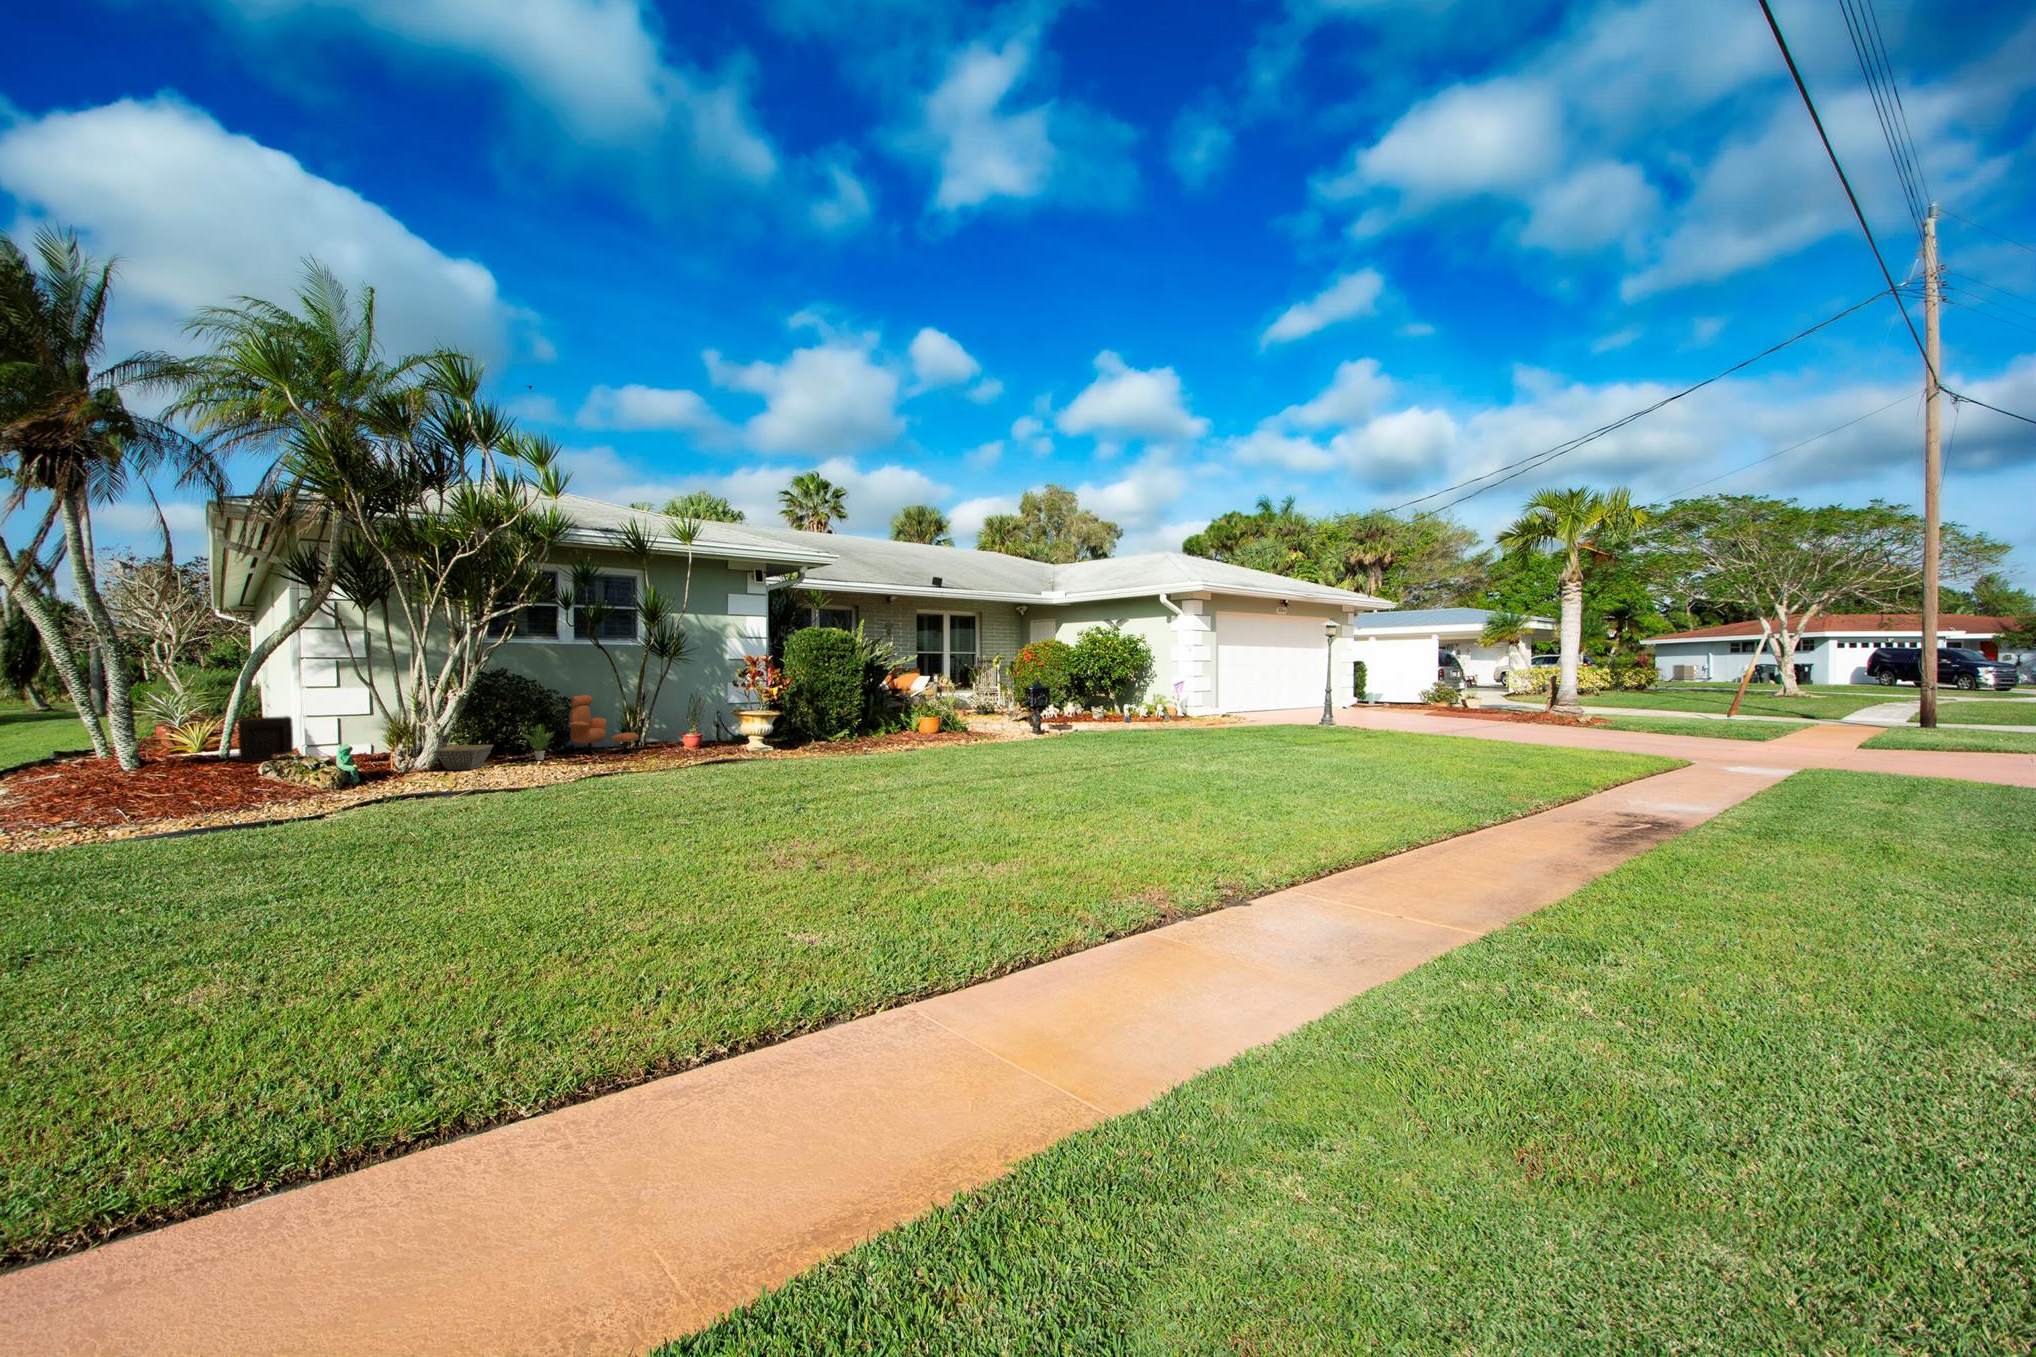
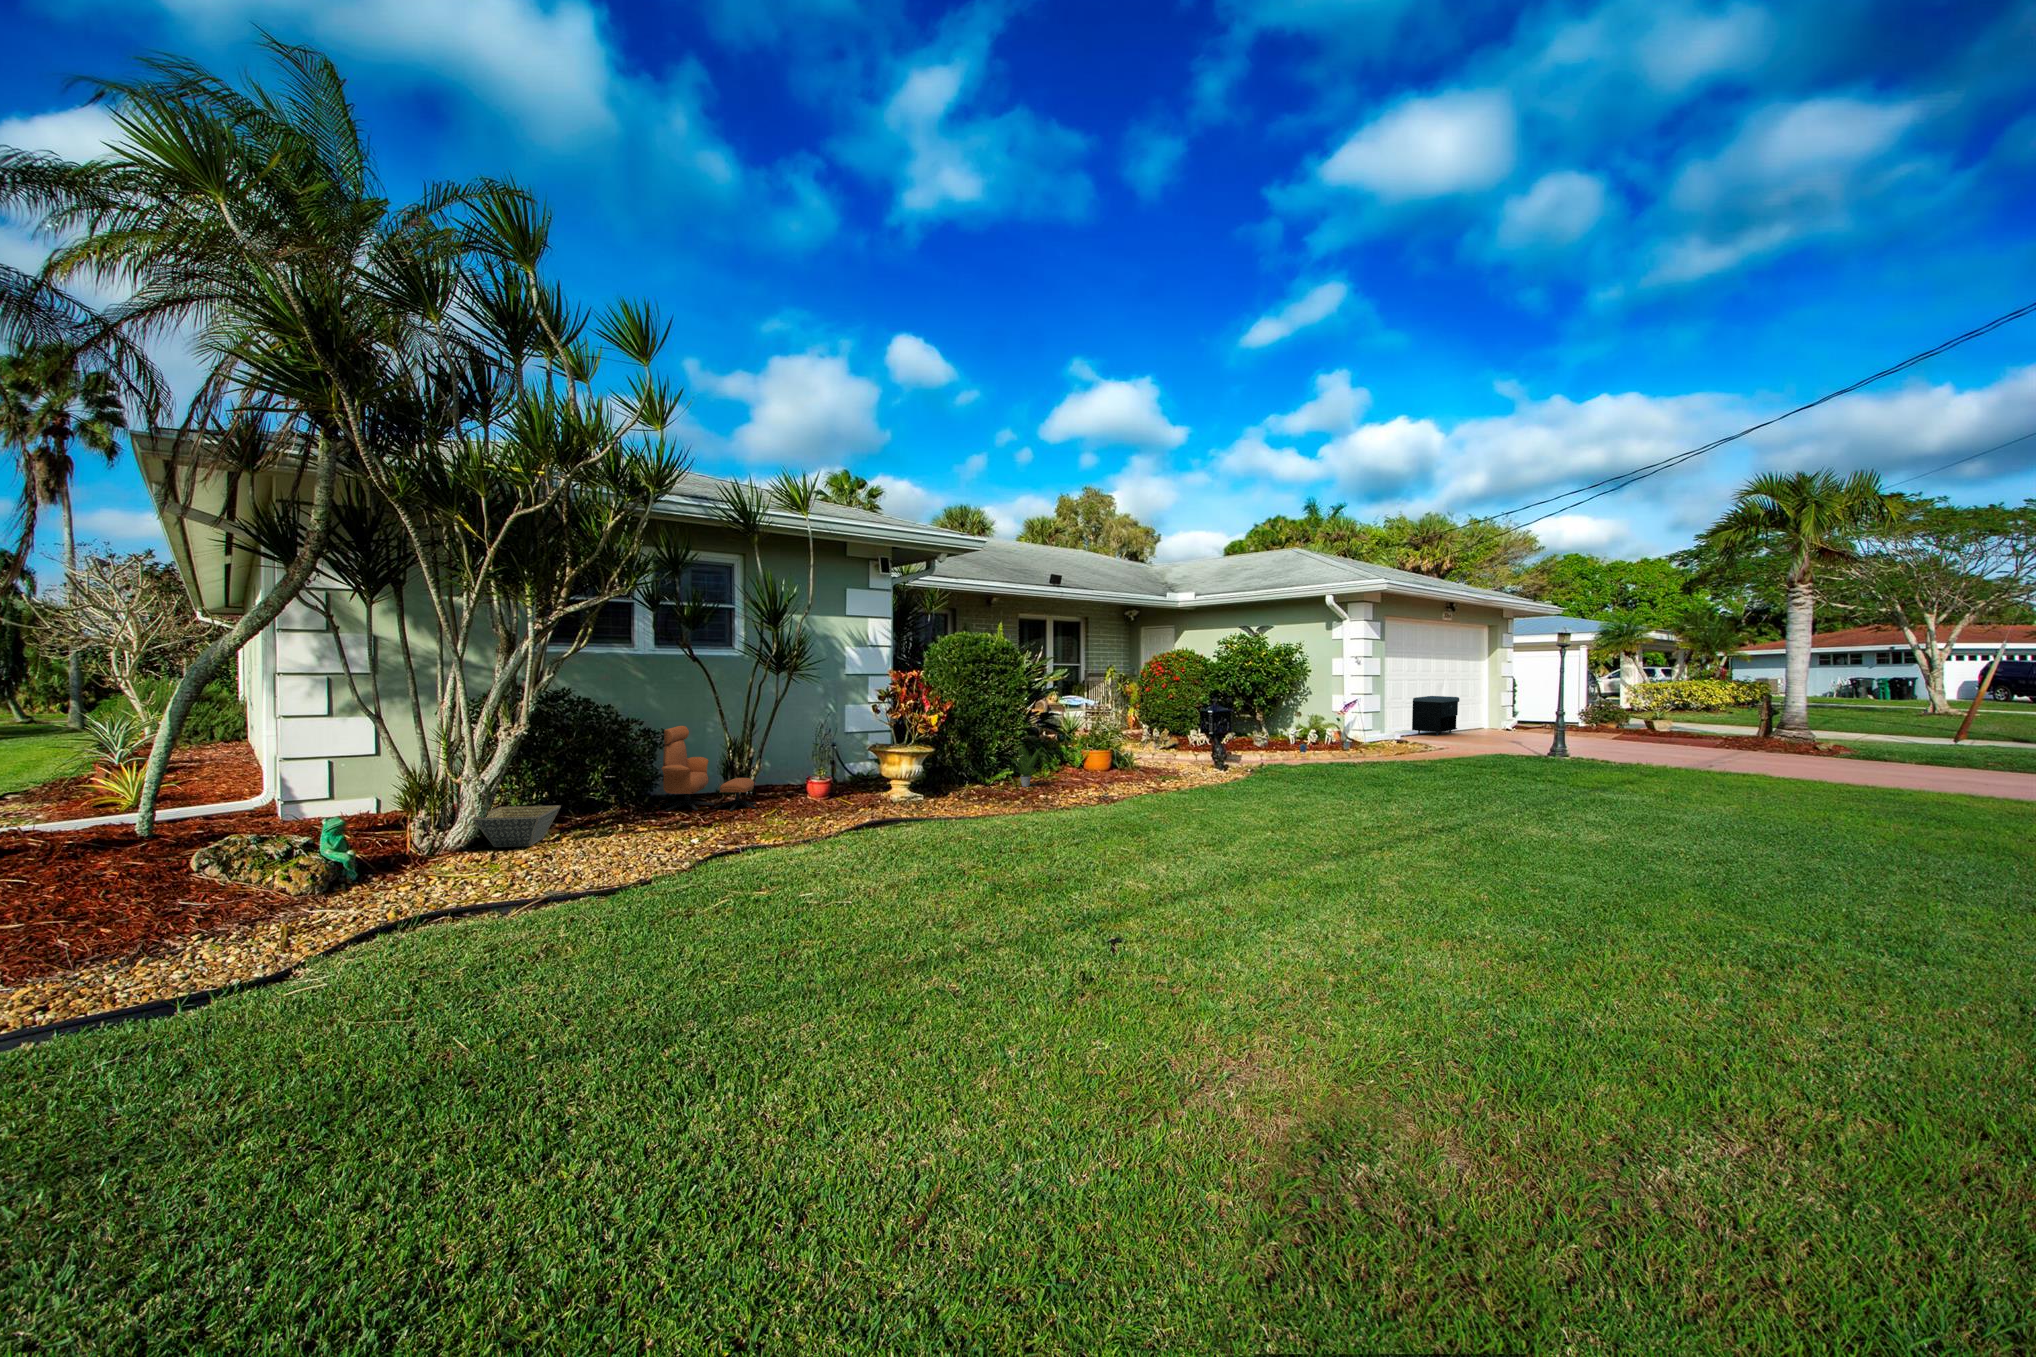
storage bench: none [1250,681,1293,714] -> present [1412,696,1459,736]
wooden crate: present [238,716,293,762] -> none [177,759,261,831]
potted plant: present [525,724,553,760] -> present [1012,747,1039,787]

